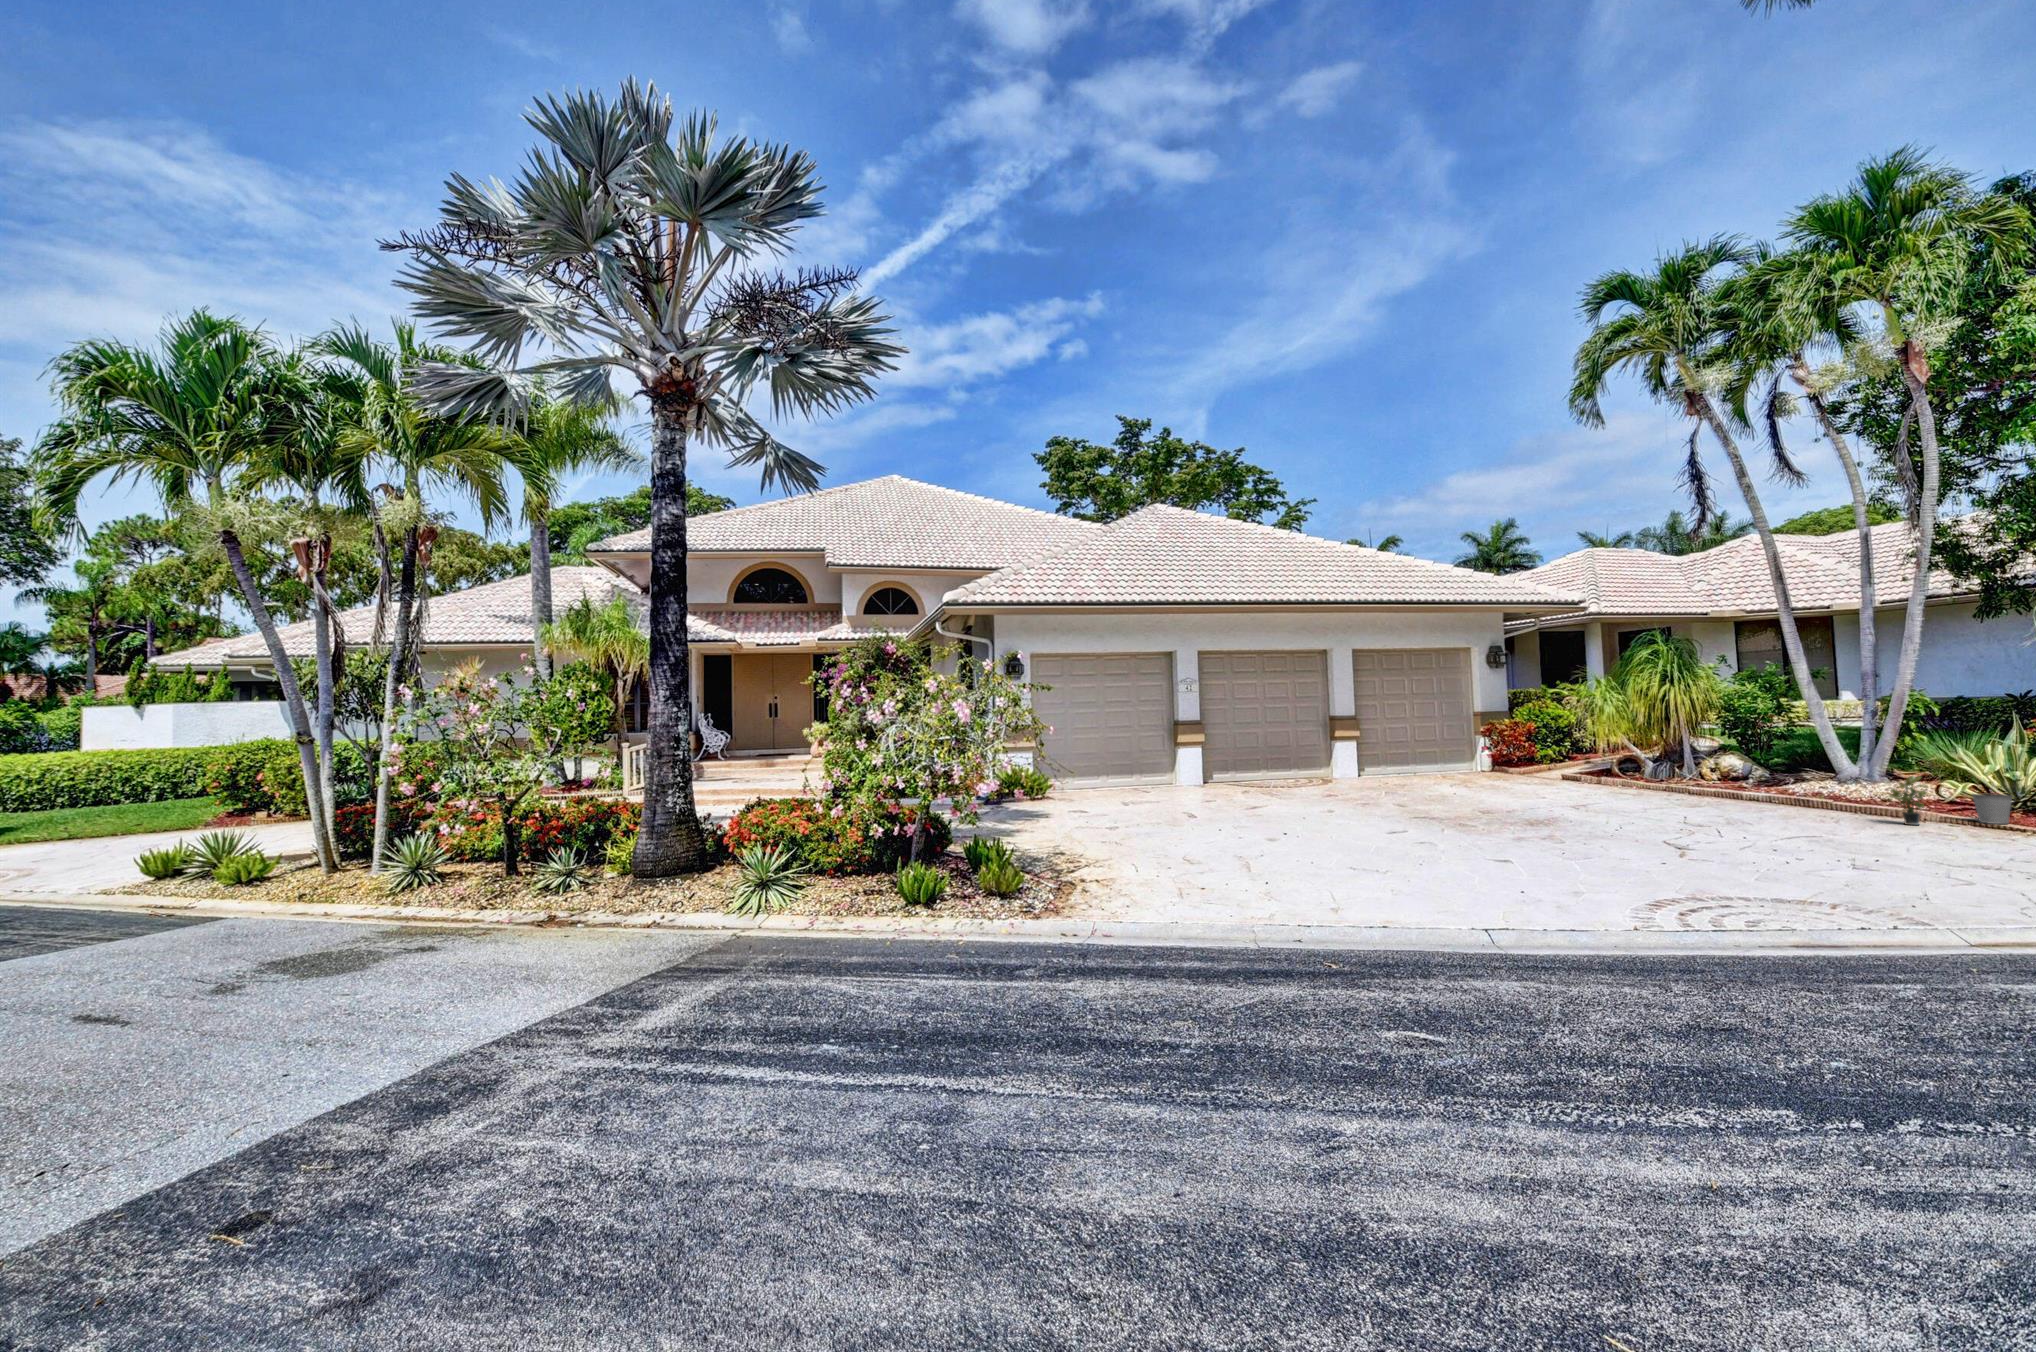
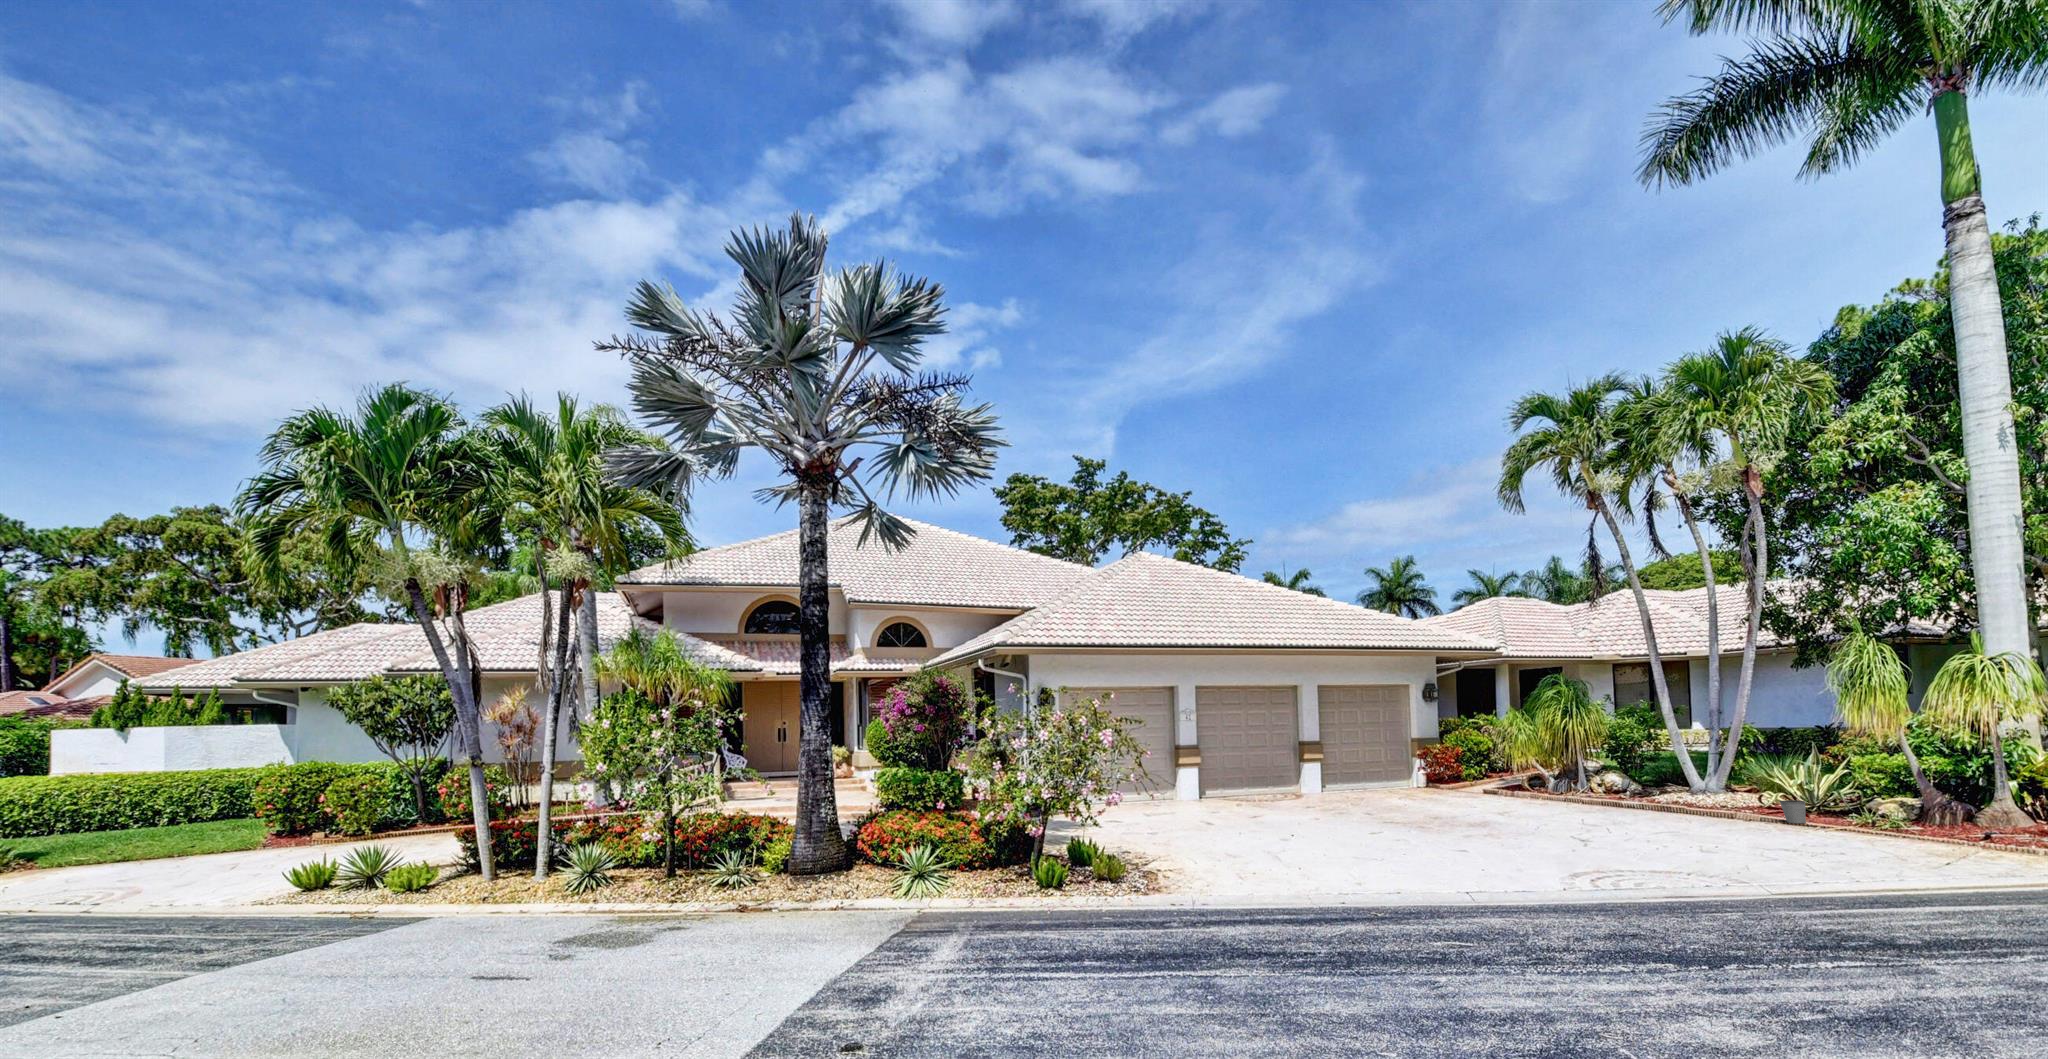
potted plant: present [1891,776,1927,825] -> none [1724,786,1749,825]

